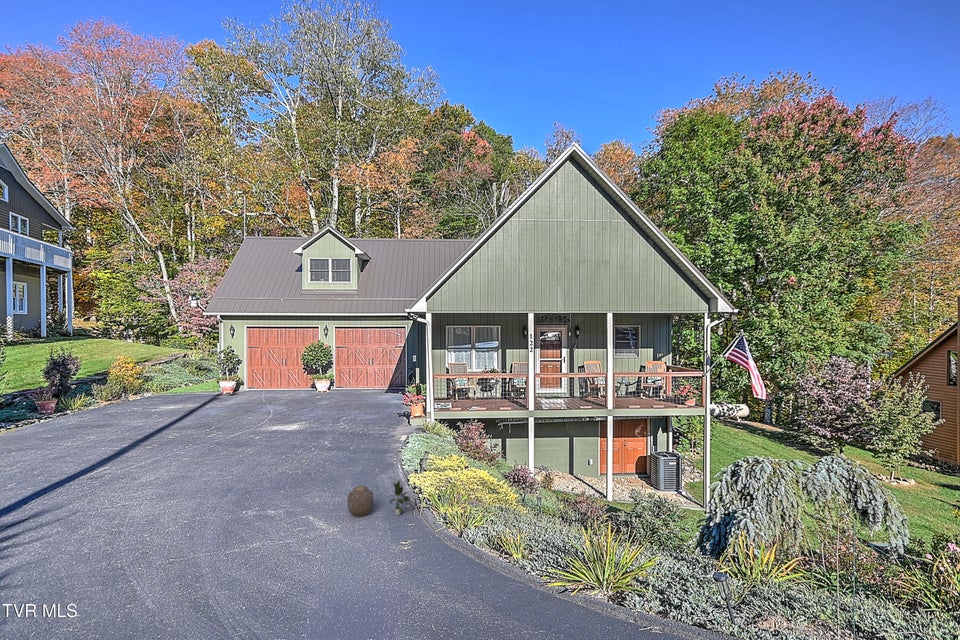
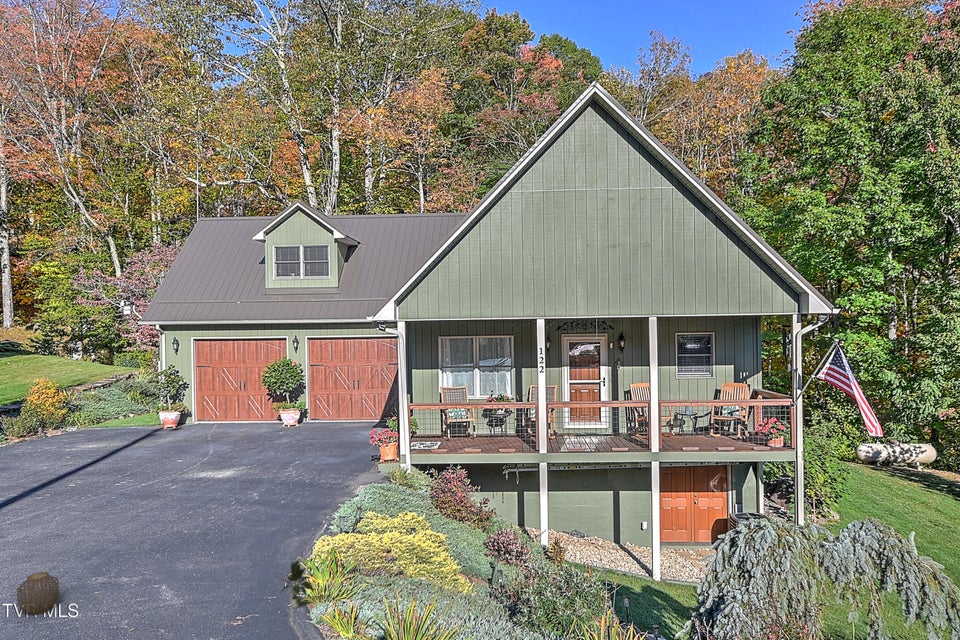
woven basket: present [348,486,373,517] -> present [17,572,59,615]

